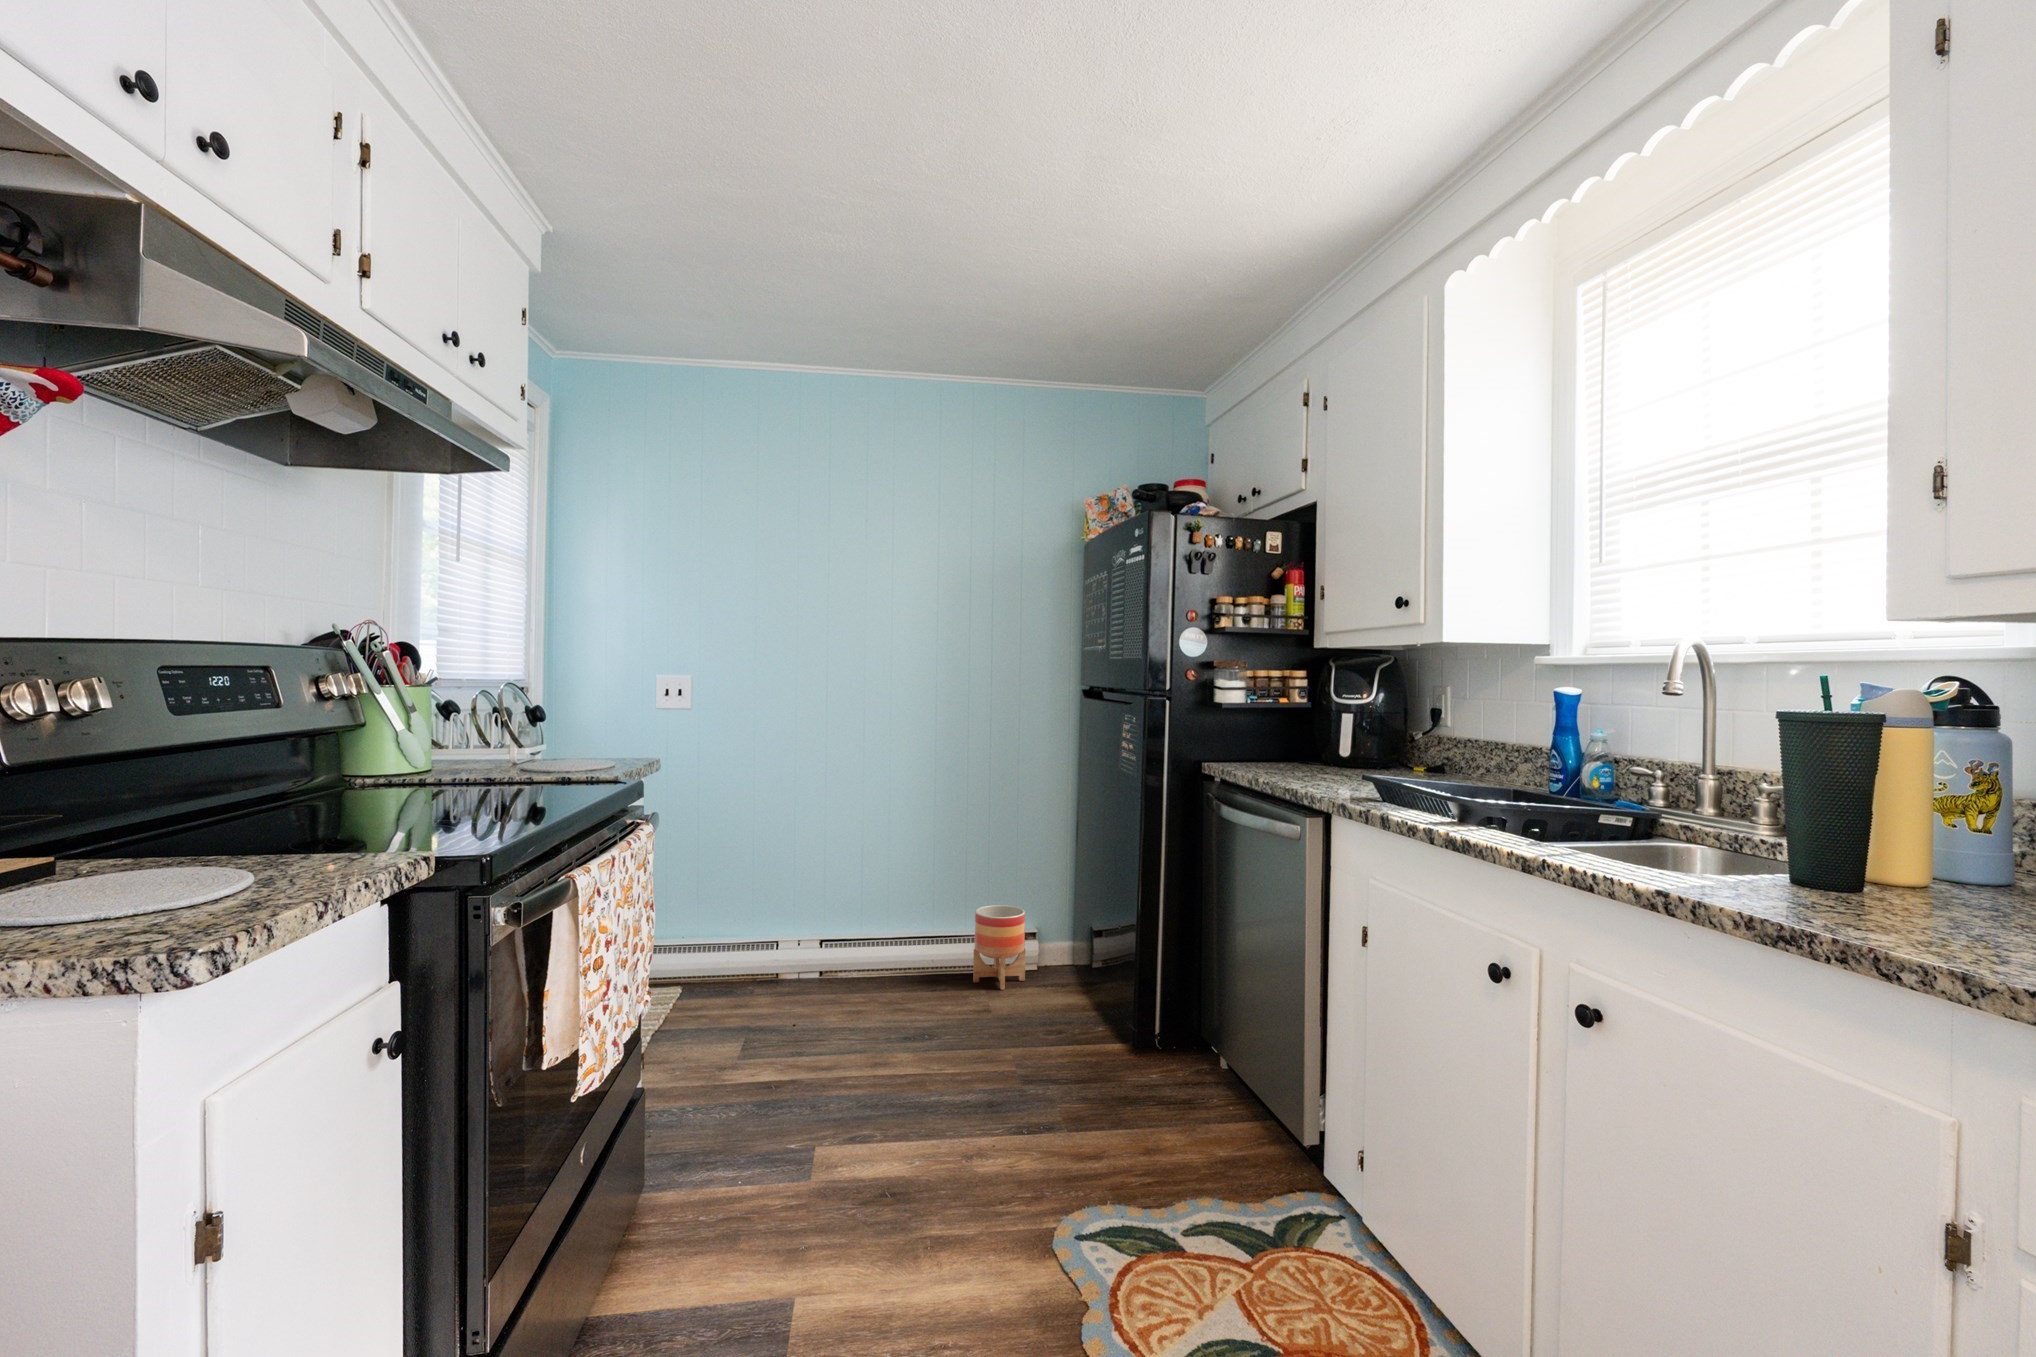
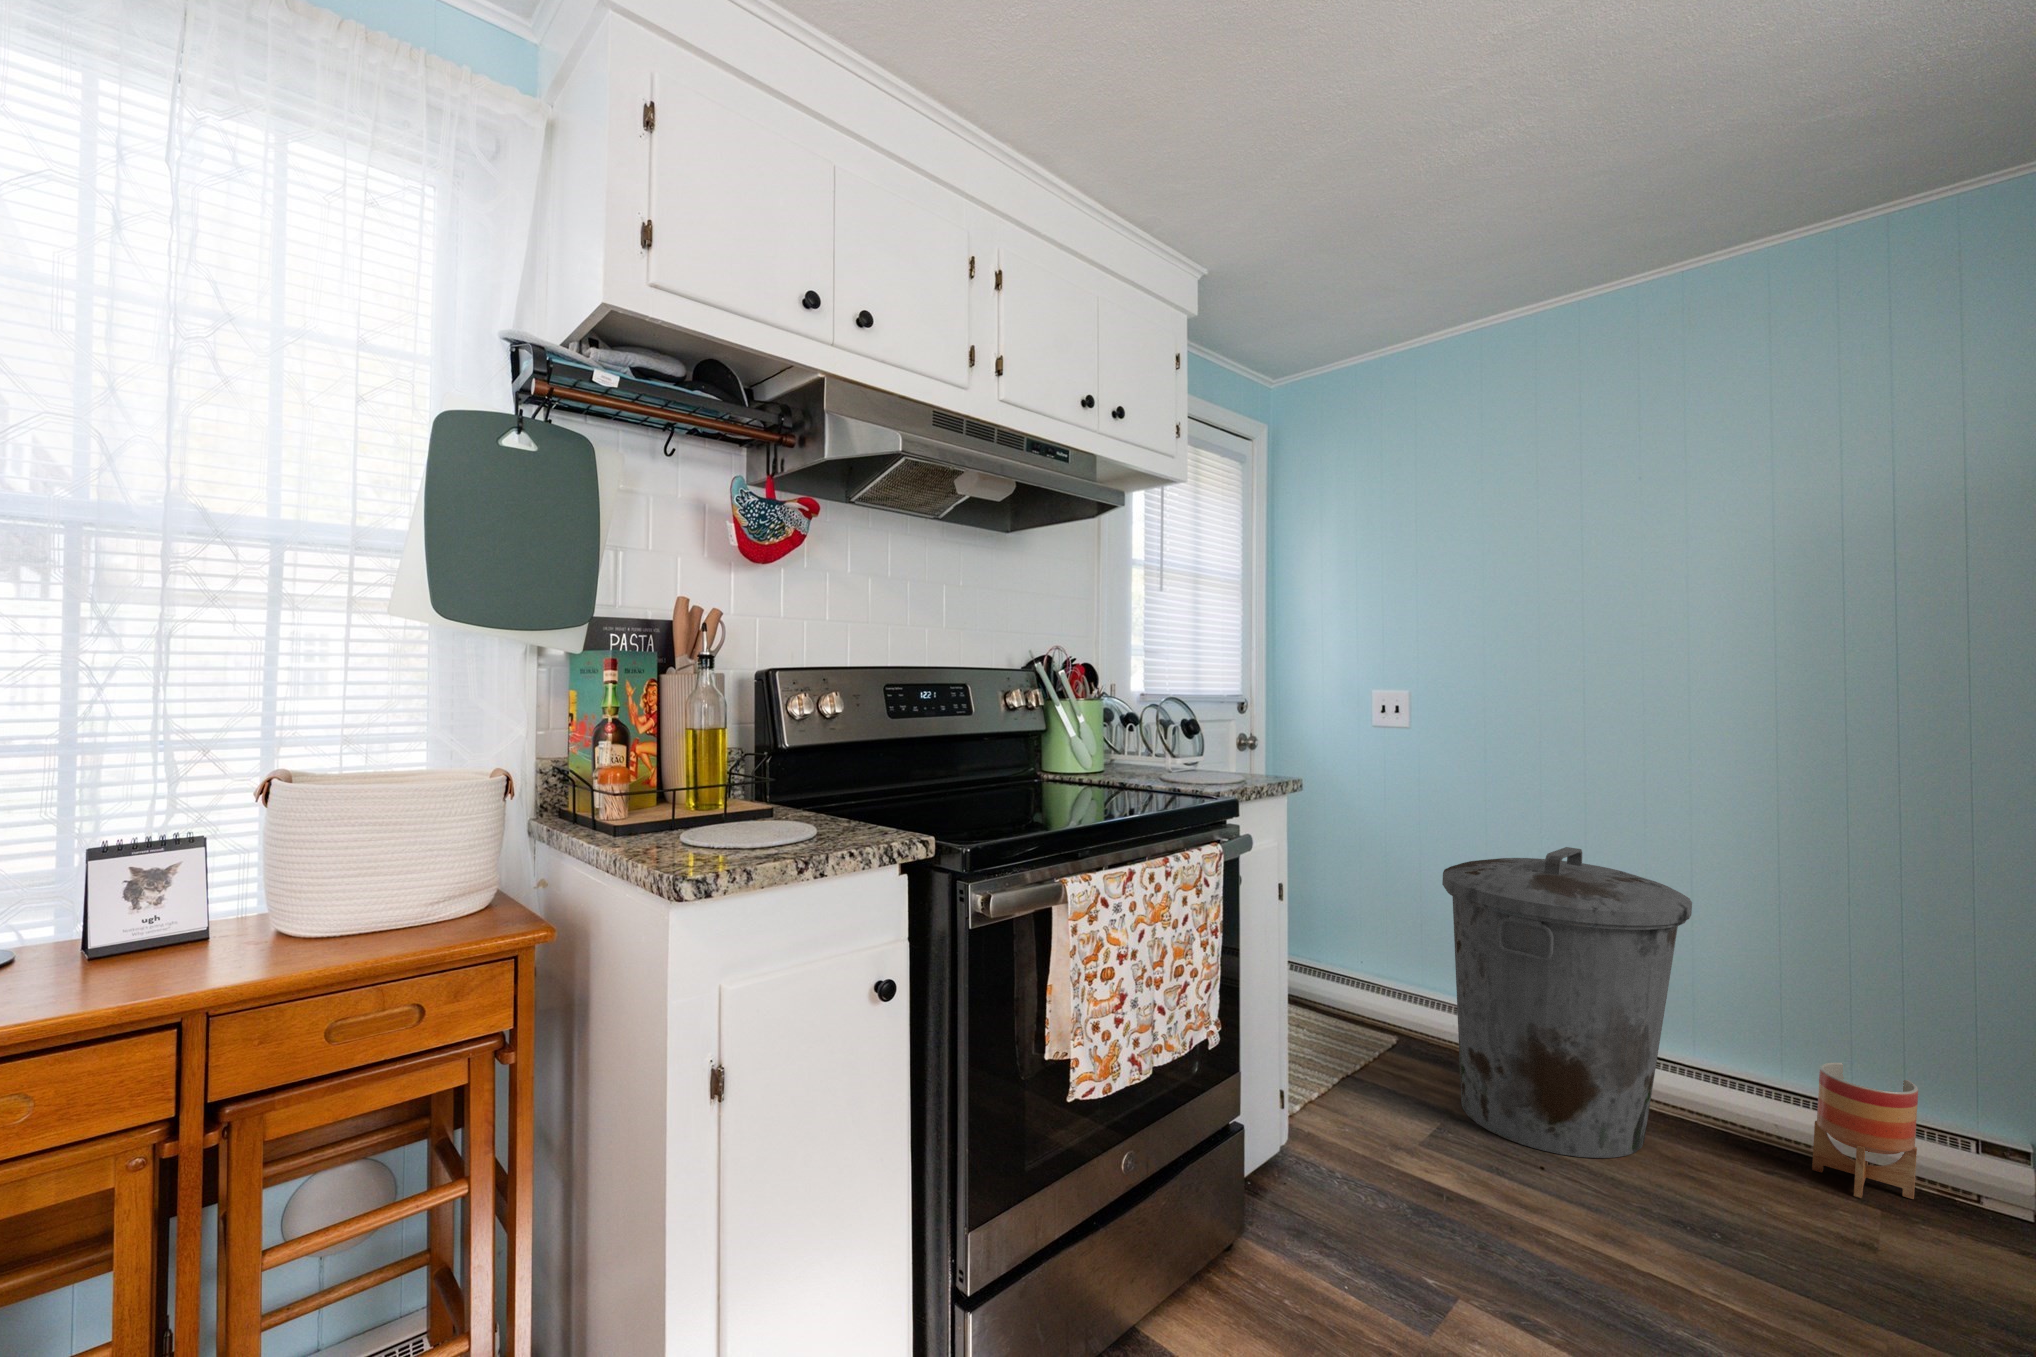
trash can: none [731,790,909,1032] -> present [1442,847,1692,1158]

